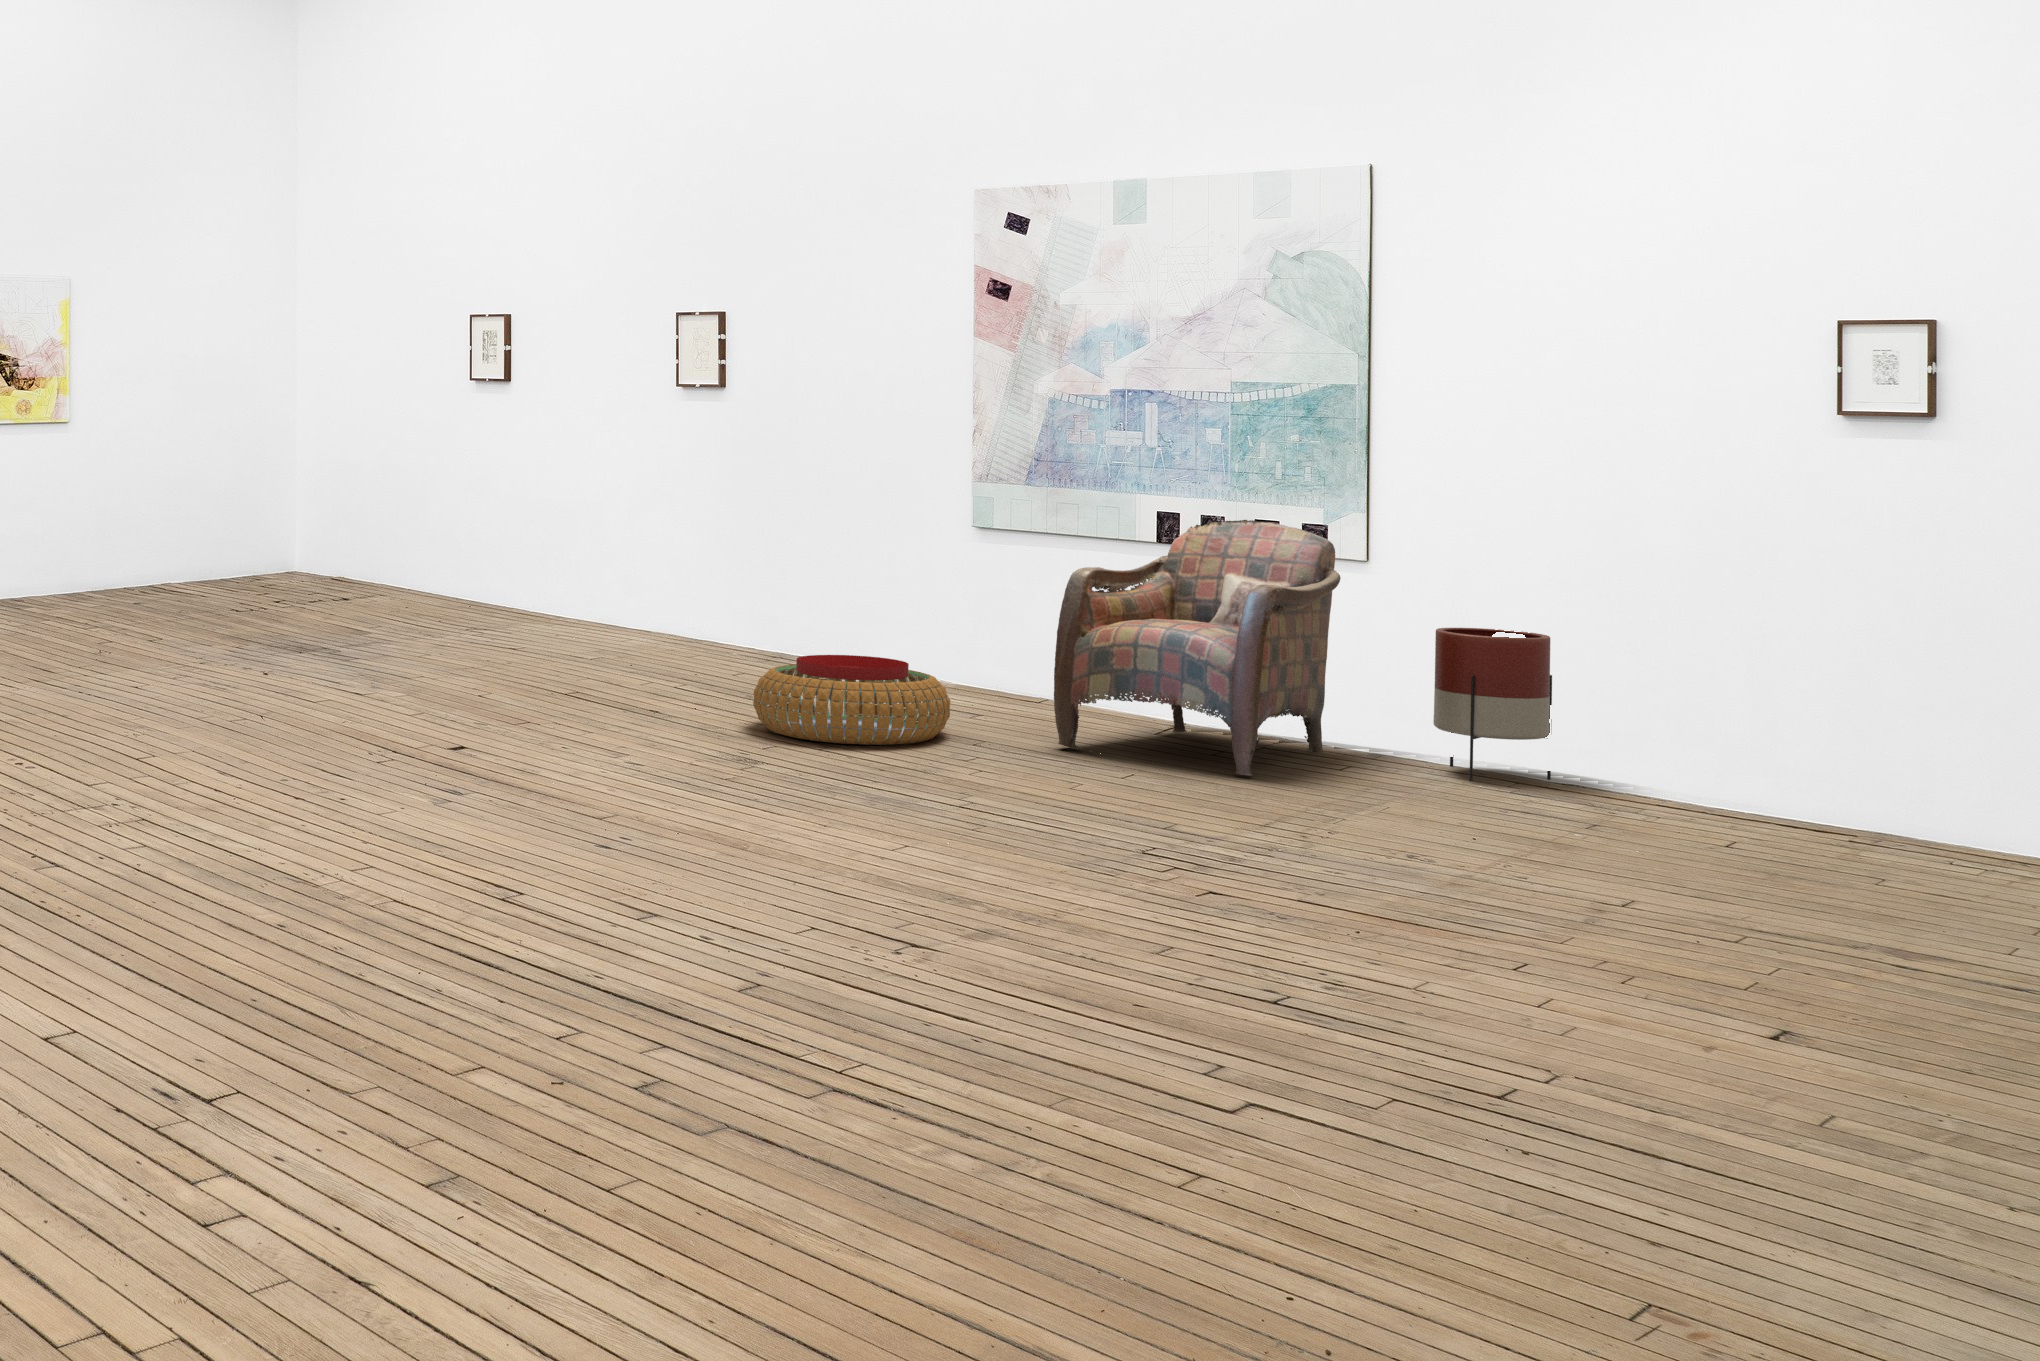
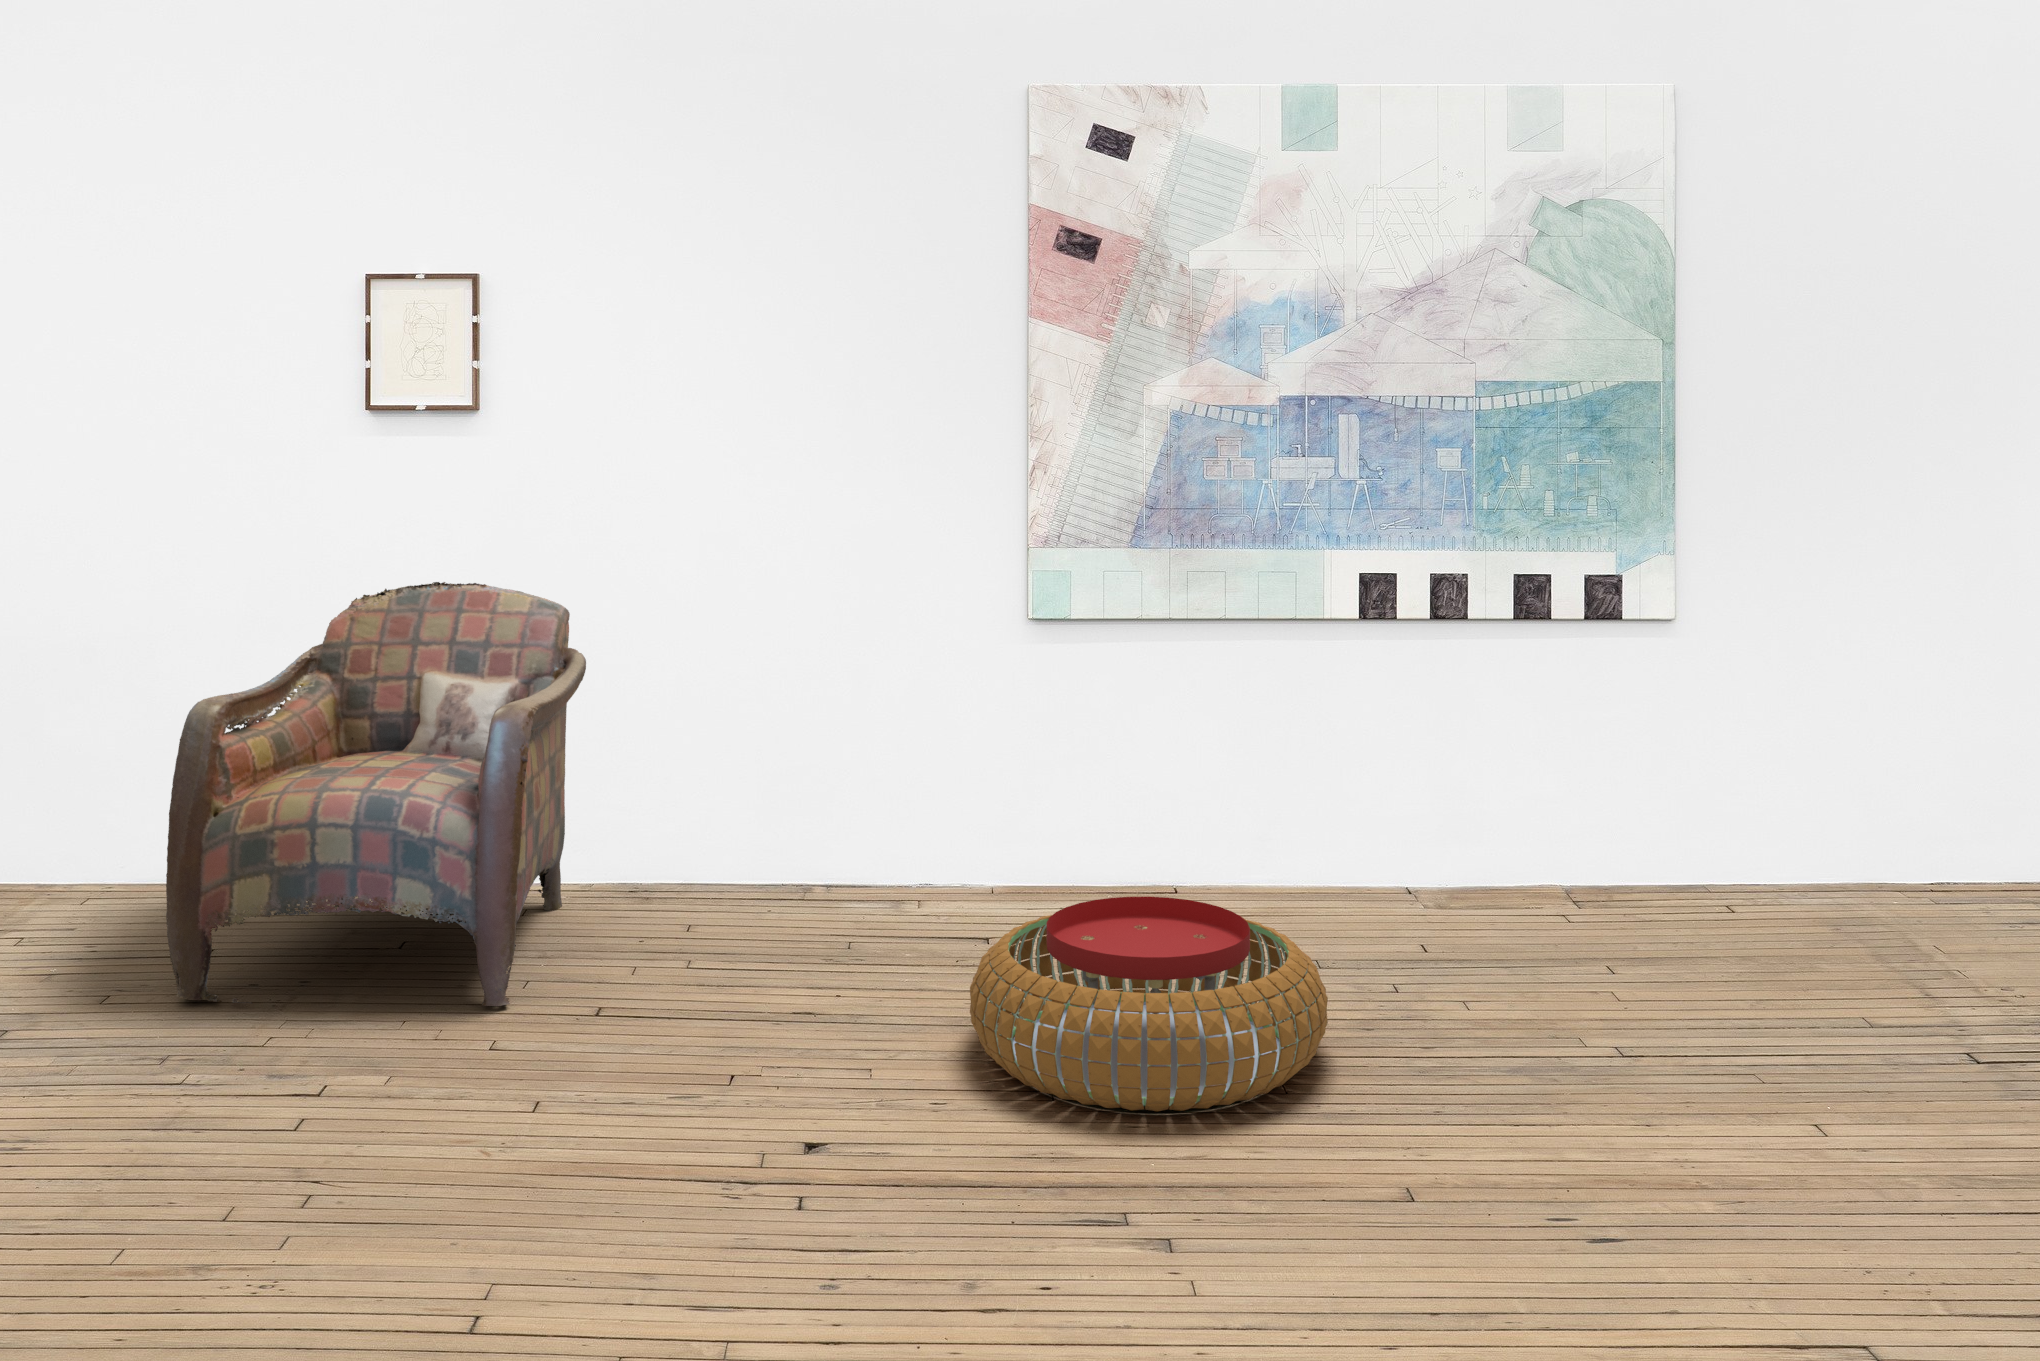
armchair: present [1054,520,1341,776] -> present [166,582,586,1006]
planter: present [1433,628,1552,782] -> none [1827,708,1987,935]

